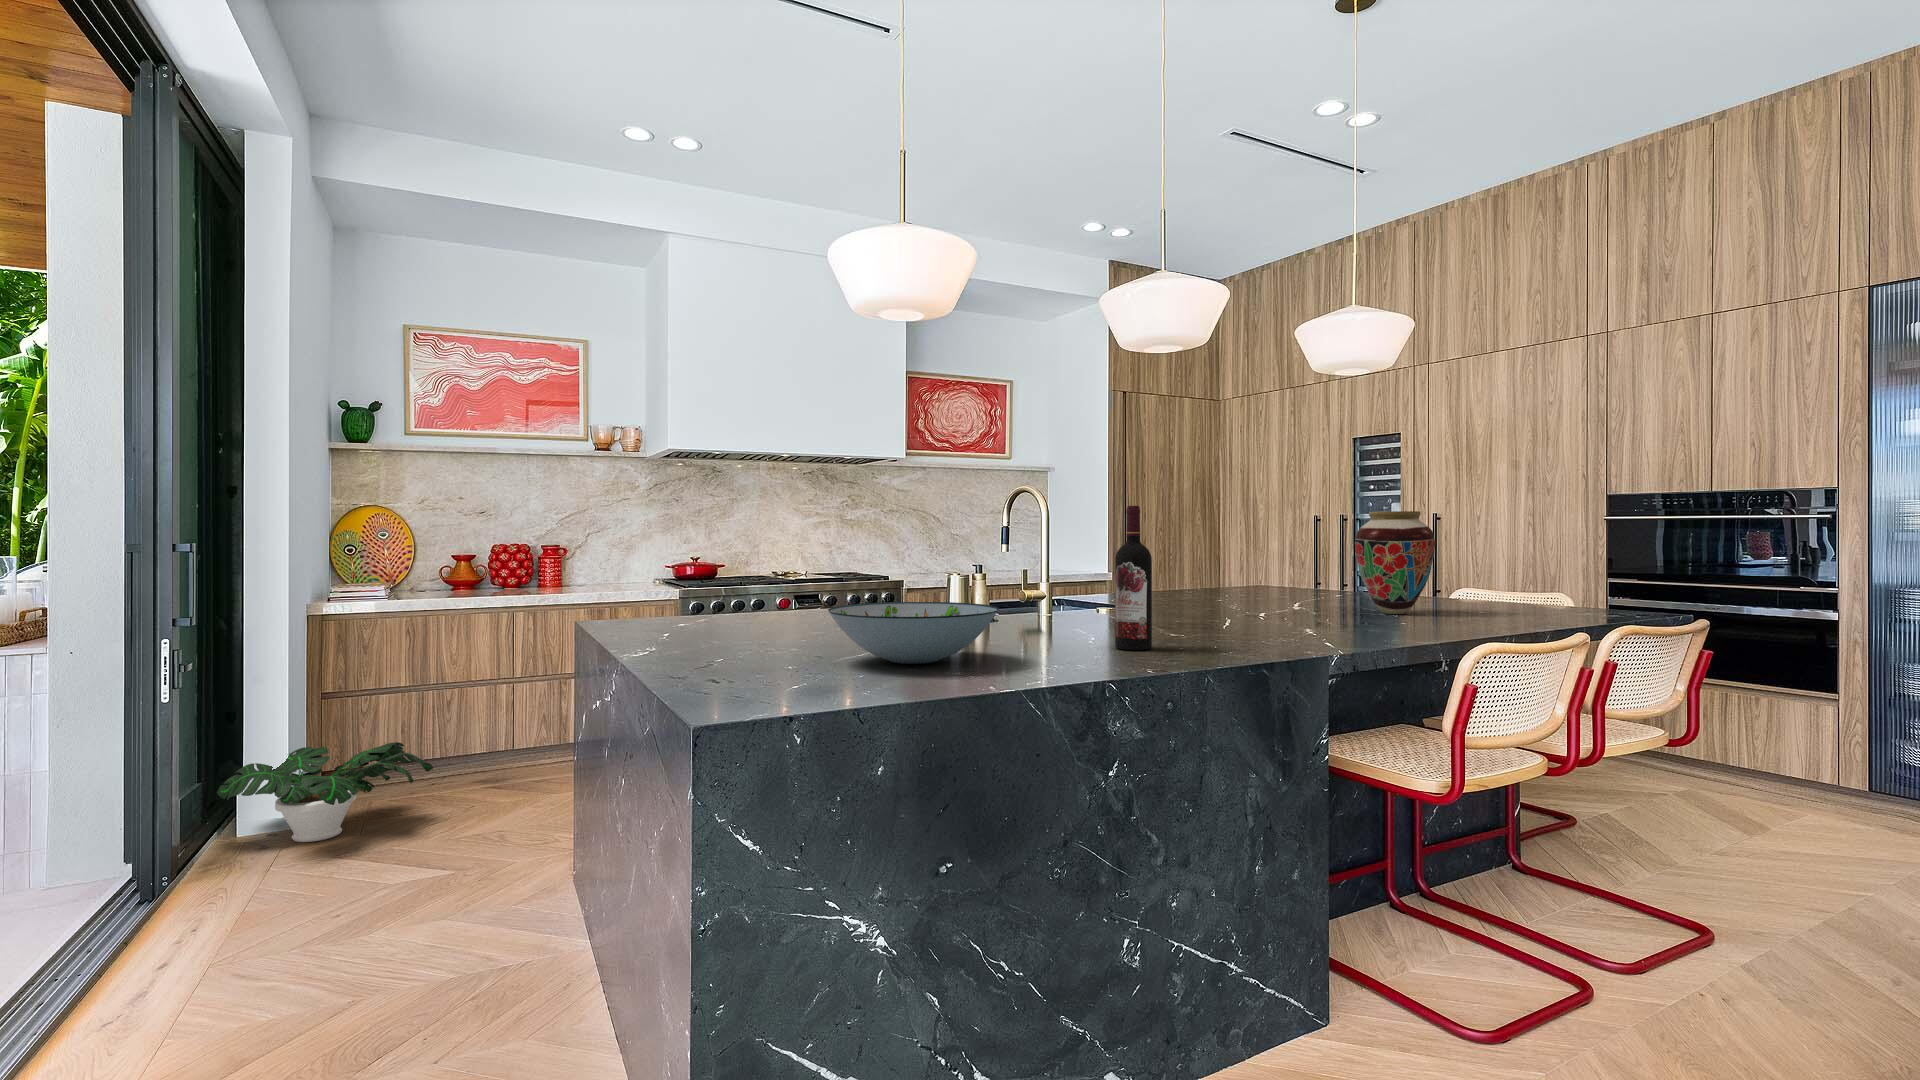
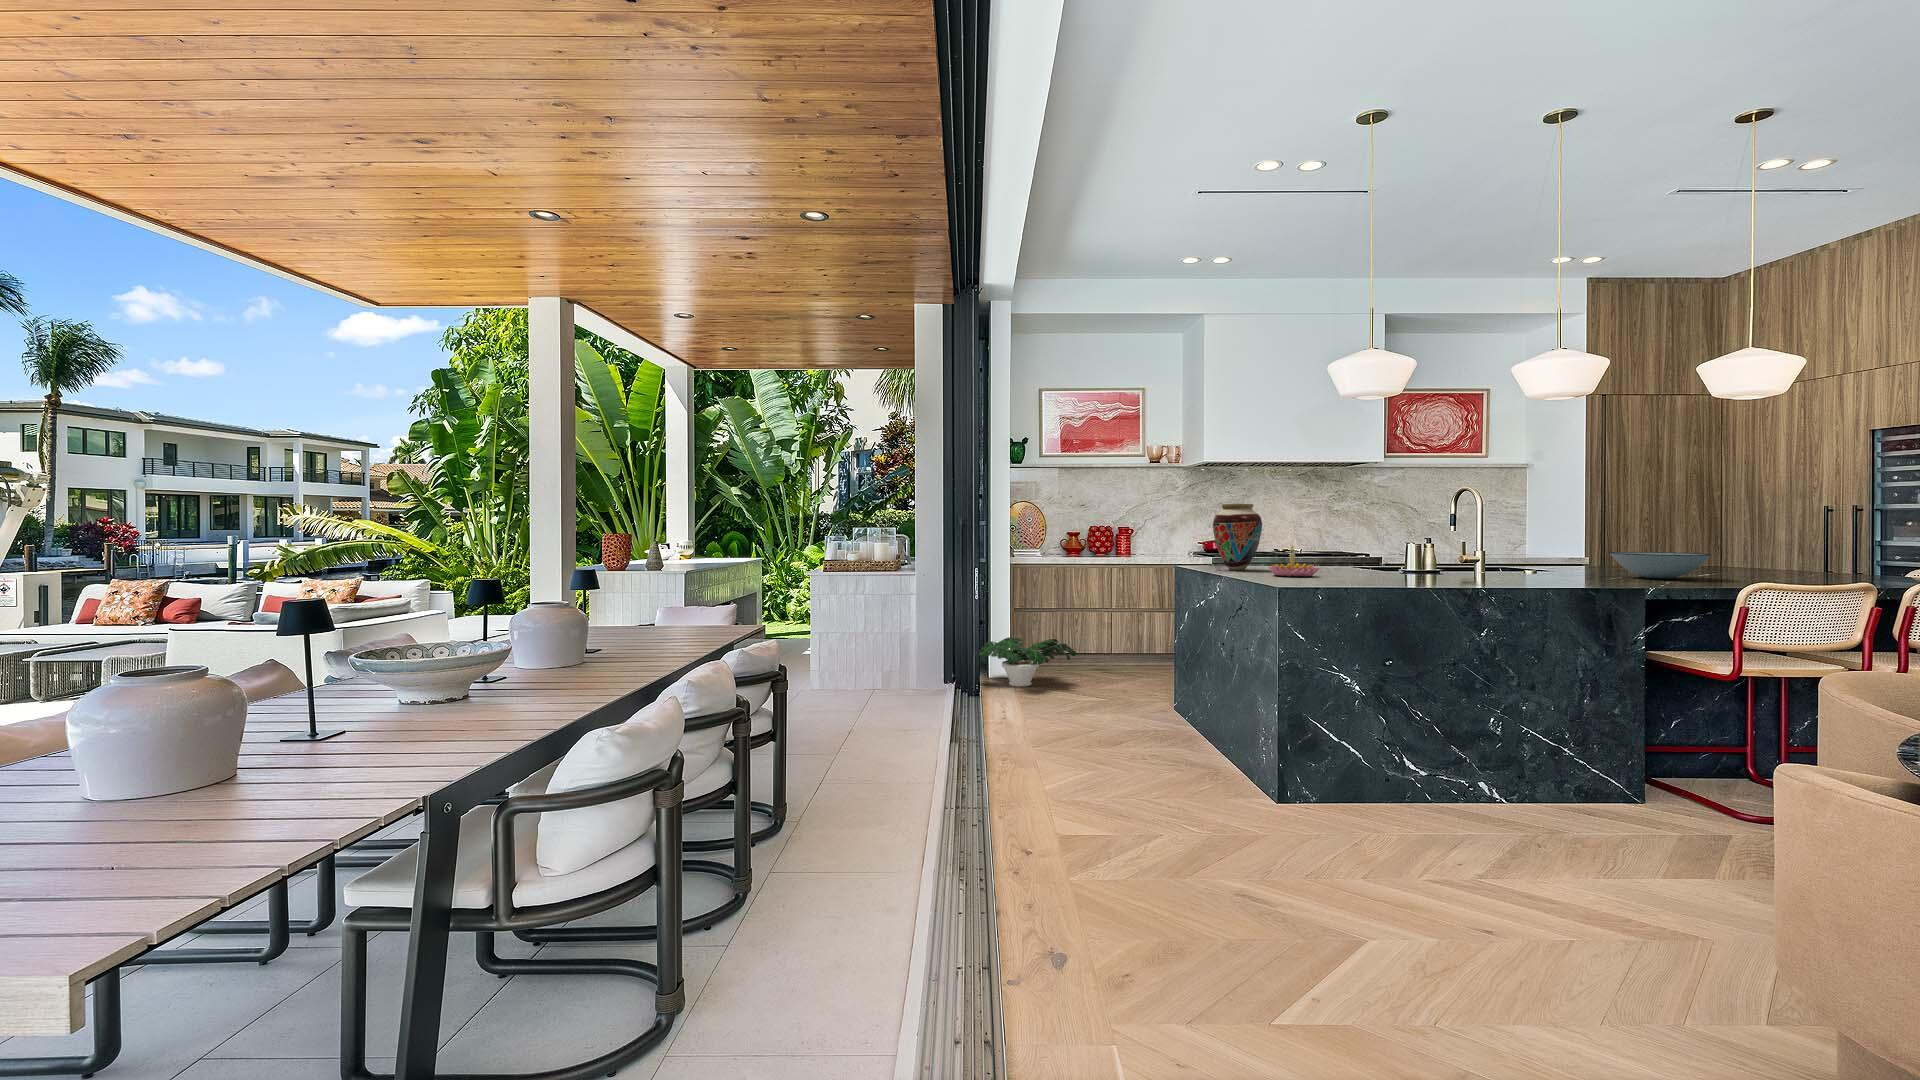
wine bottle: present [1115,506,1152,650] -> none [1513,502,1539,587]
vase: present [1355,511,1435,614] -> present [1213,504,1262,570]
candle holder: none [723,581,812,643] -> present [1269,545,1319,577]
decorative bowl: present [828,602,999,664] -> present [1610,552,1711,579]

